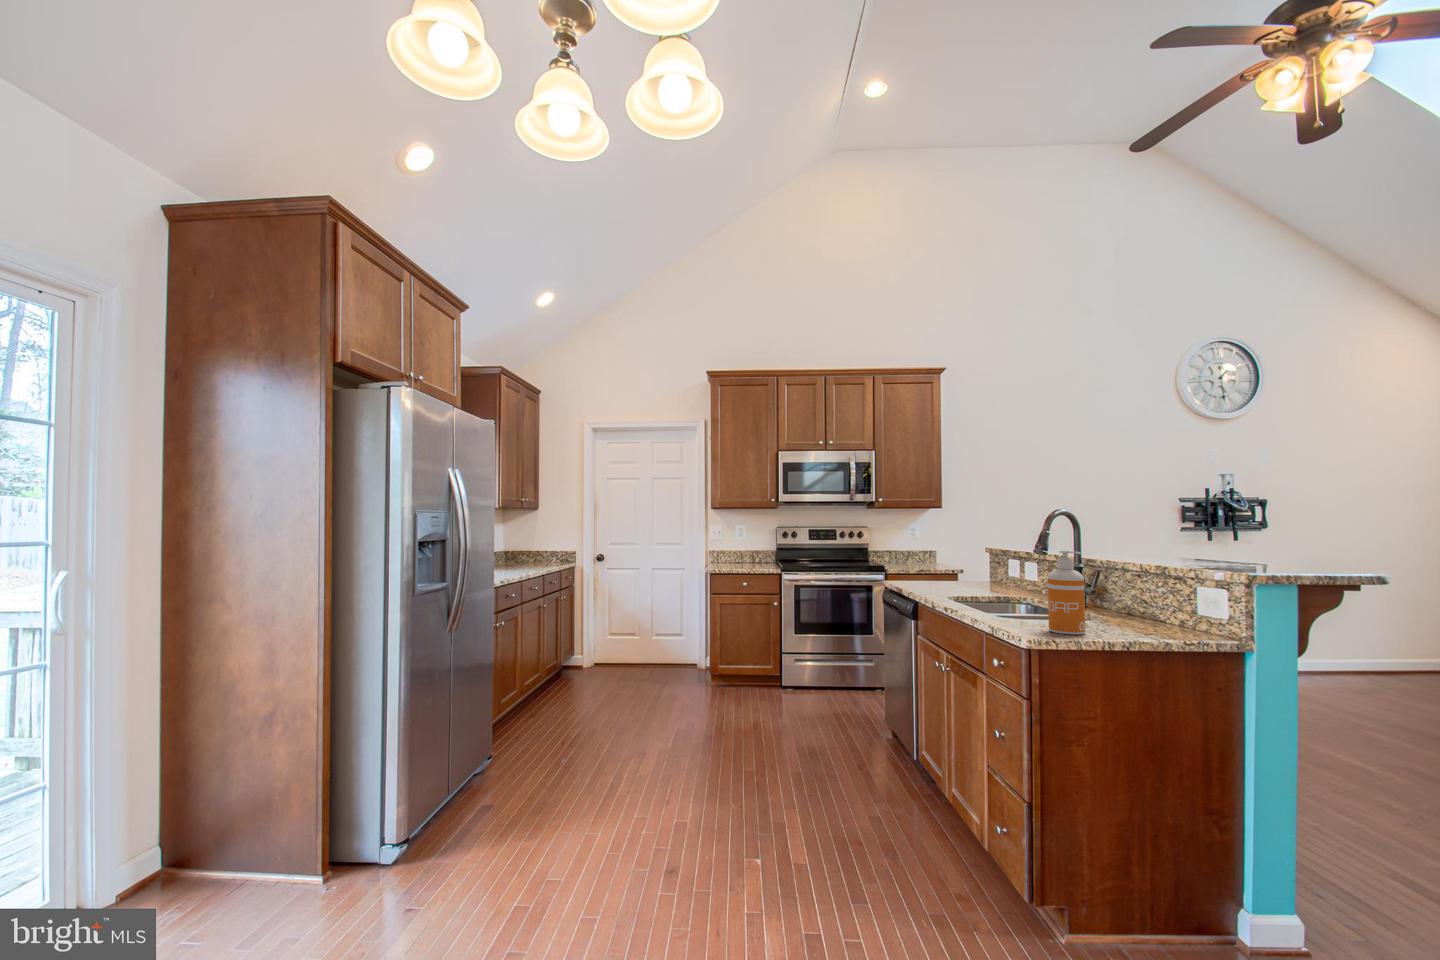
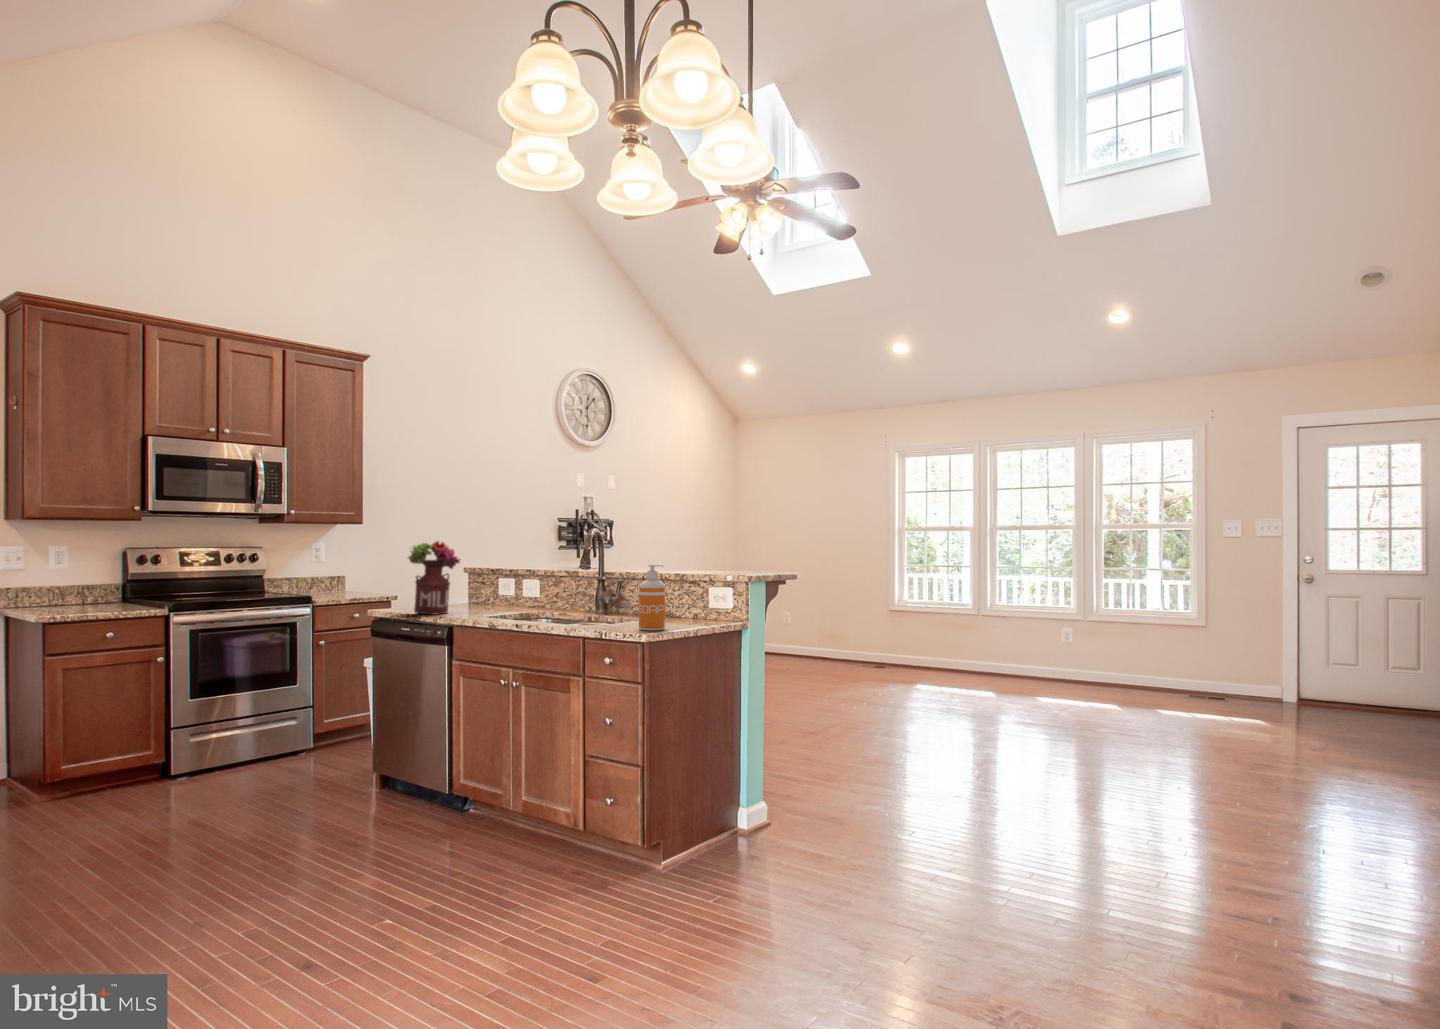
flower arrangement: none [905,521,954,590] -> present [408,541,460,615]

